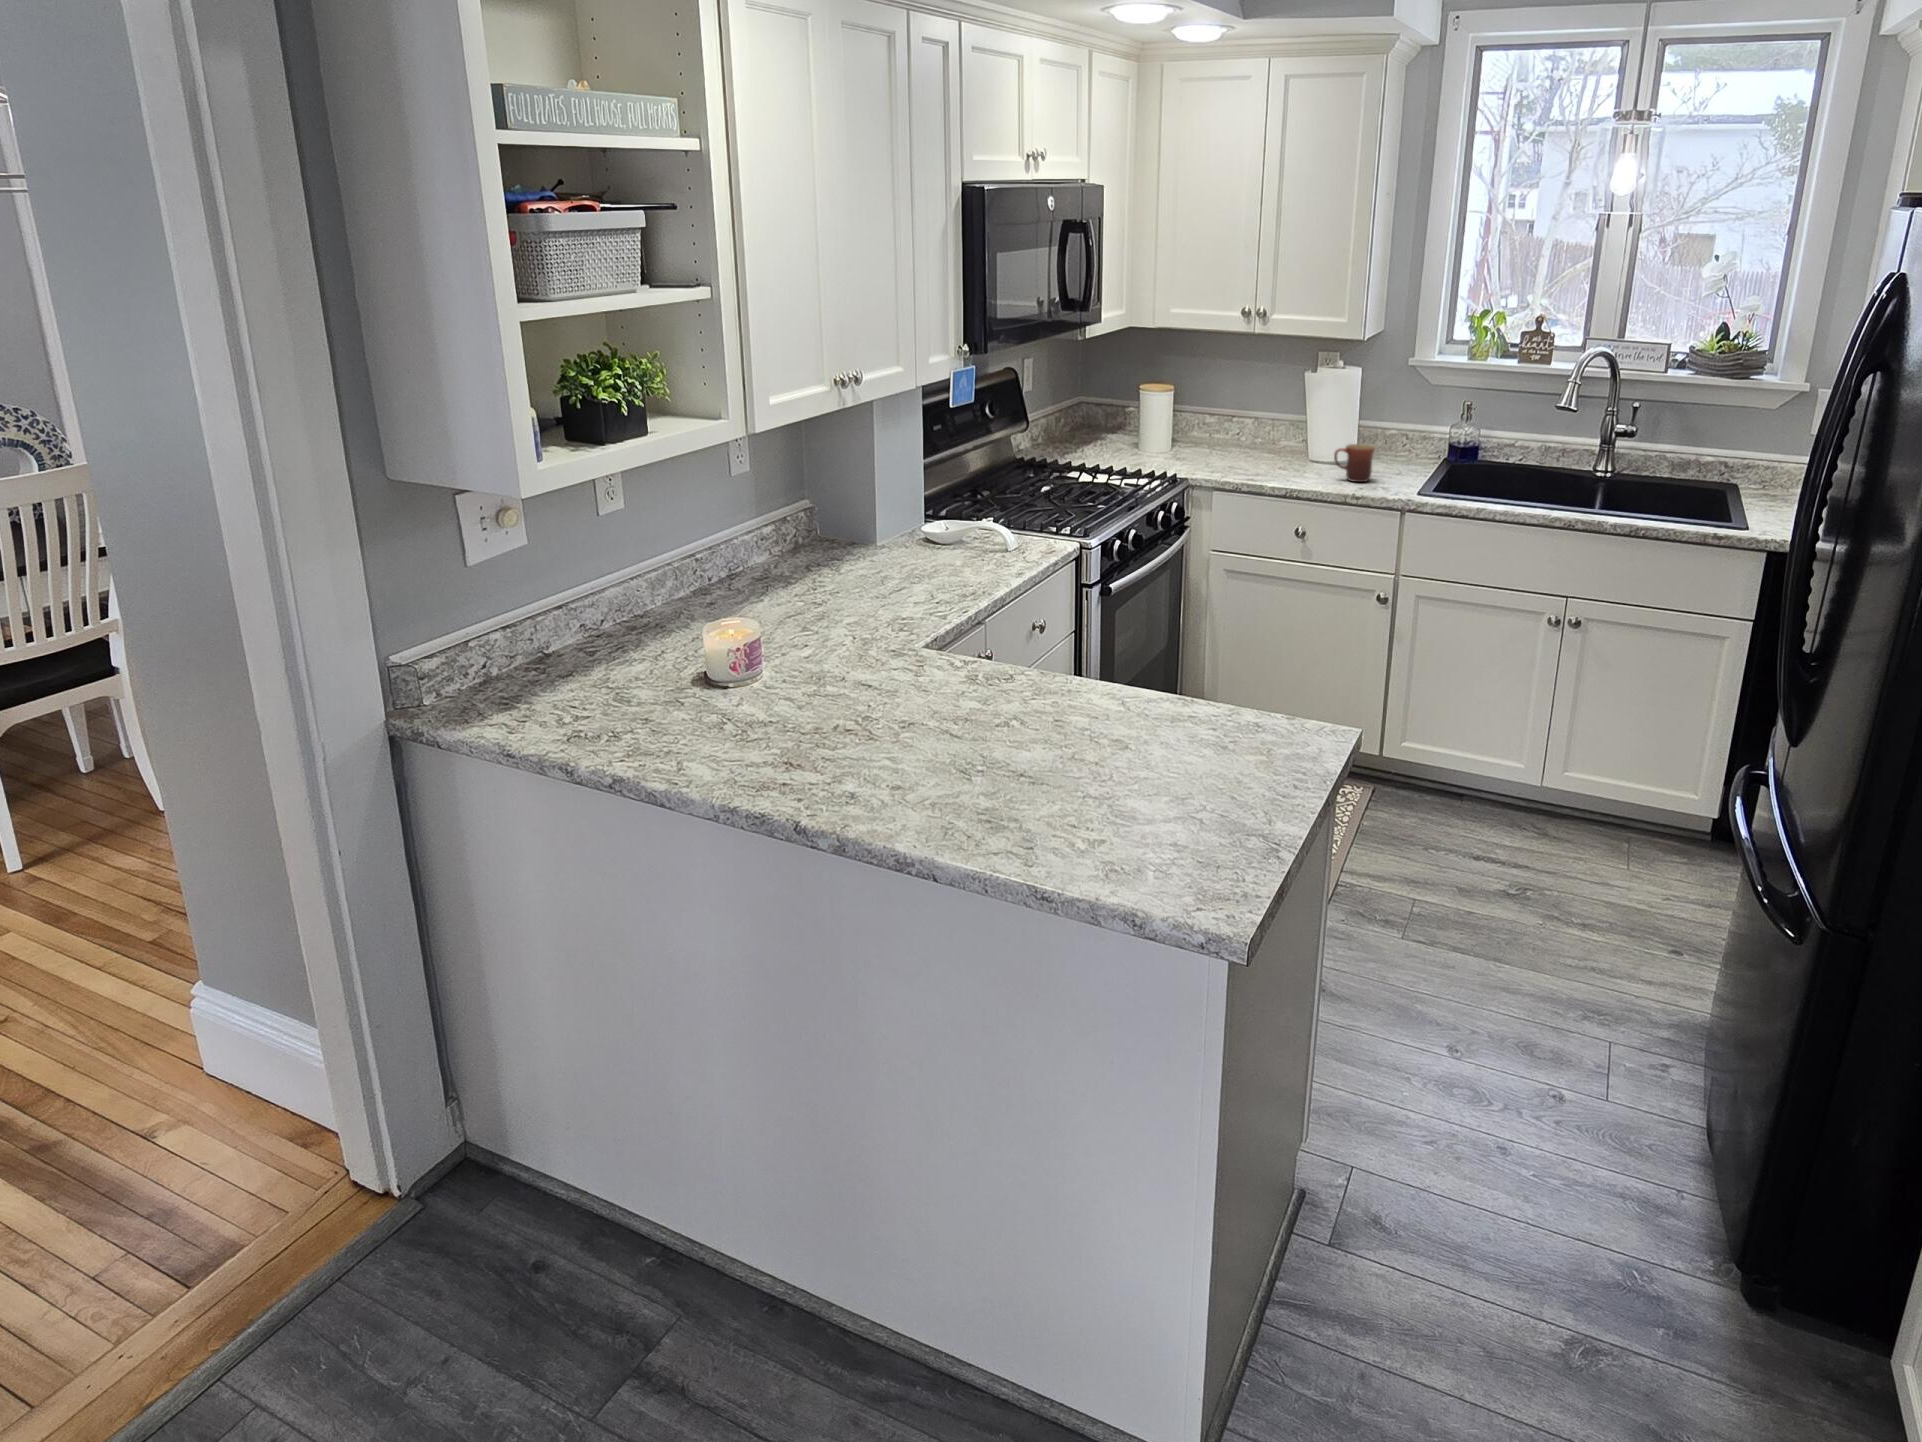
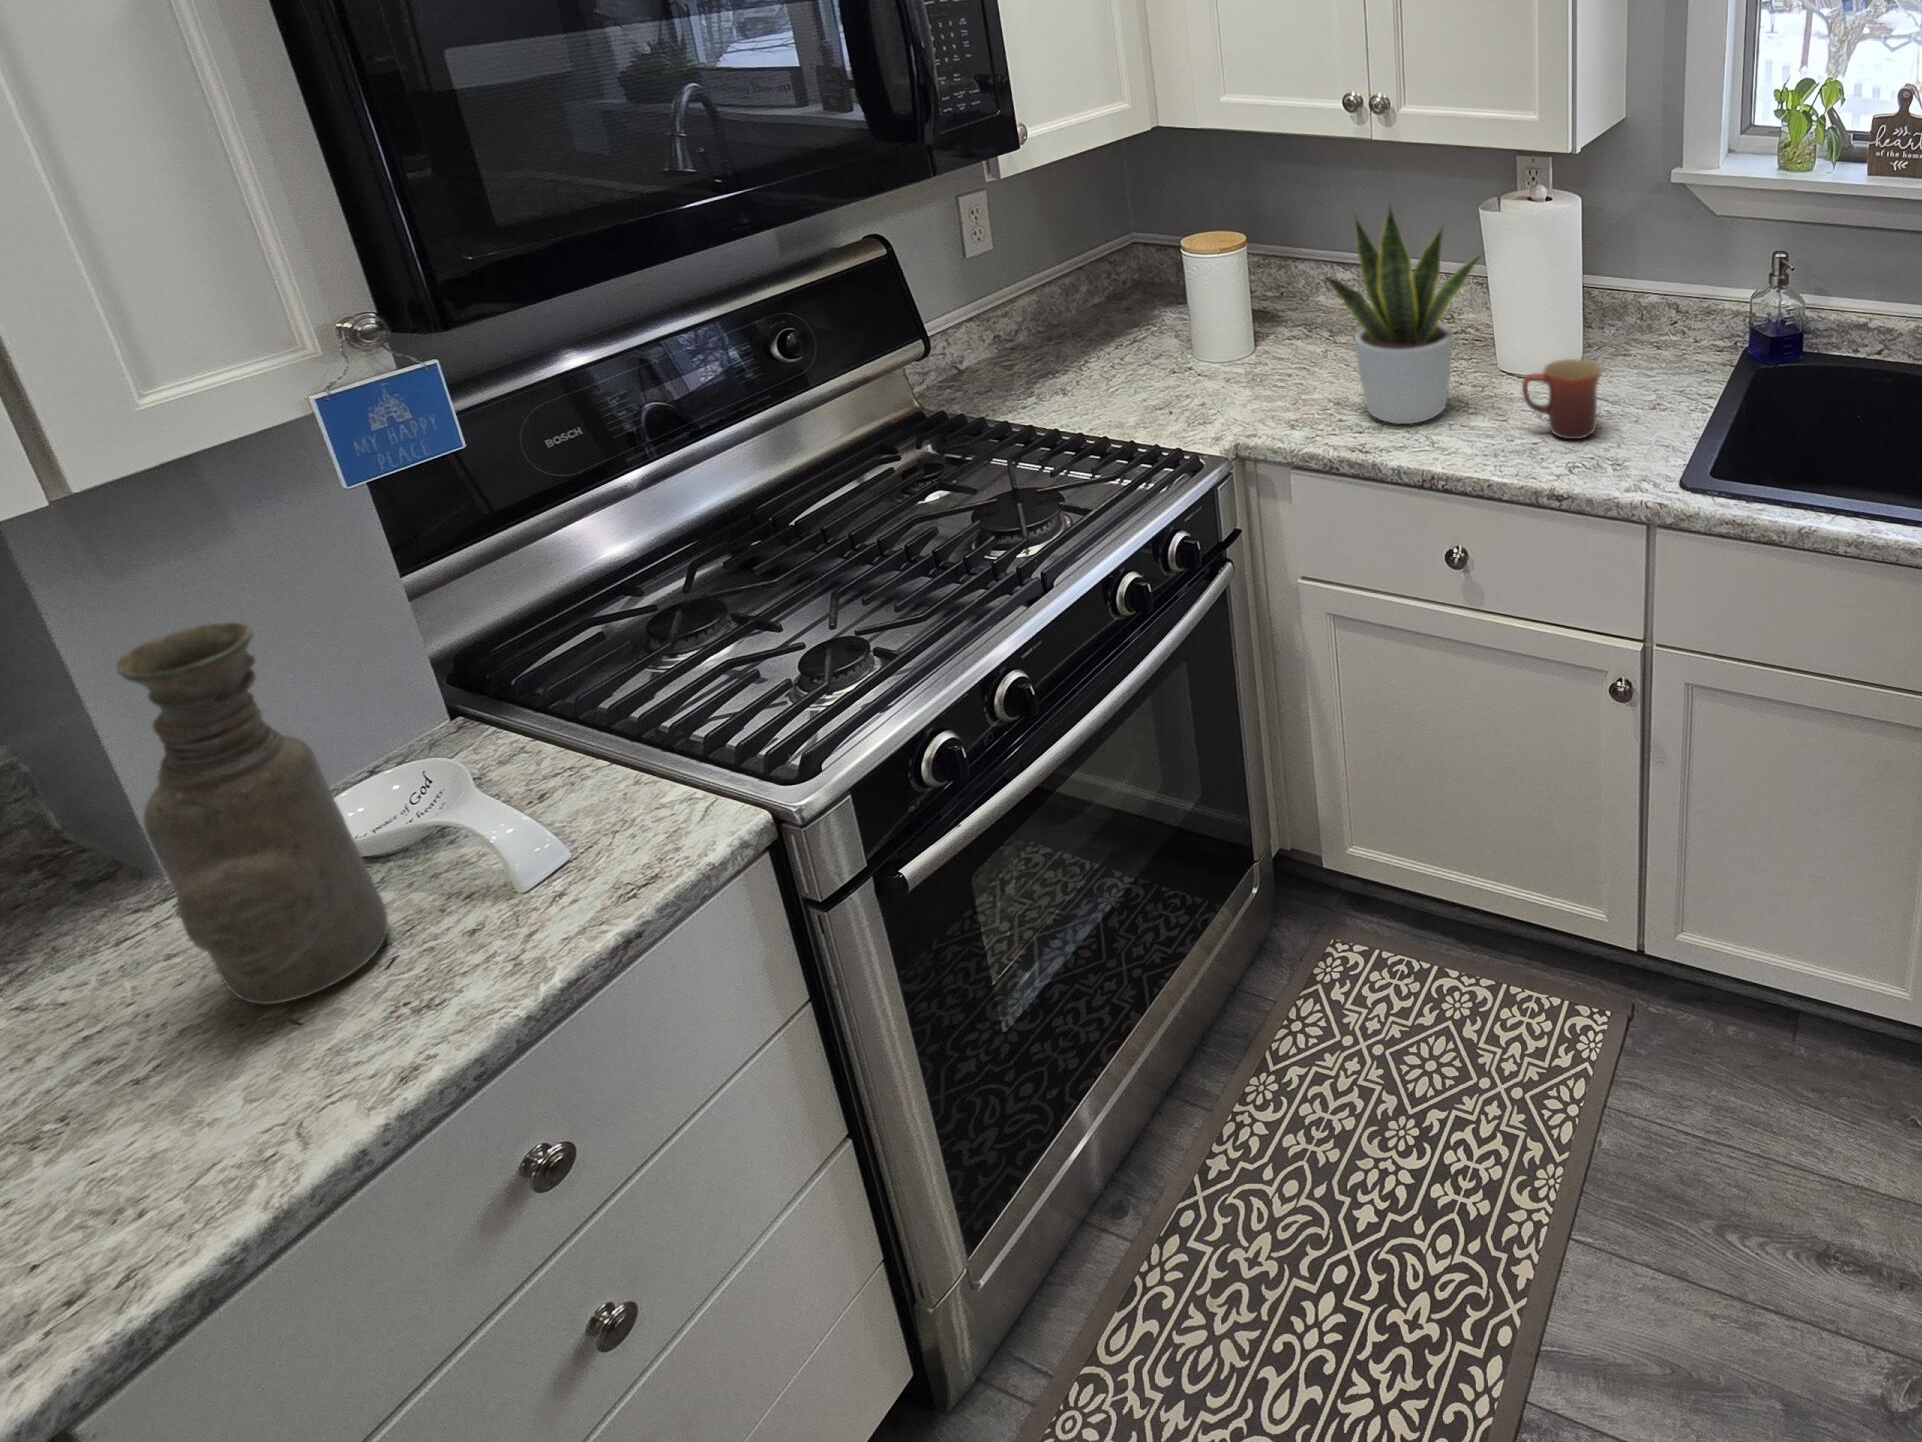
potted plant: none [1232,358,1319,475] -> present [1324,207,1481,424]
vase: none [930,435,976,567] -> present [117,623,388,1004]

